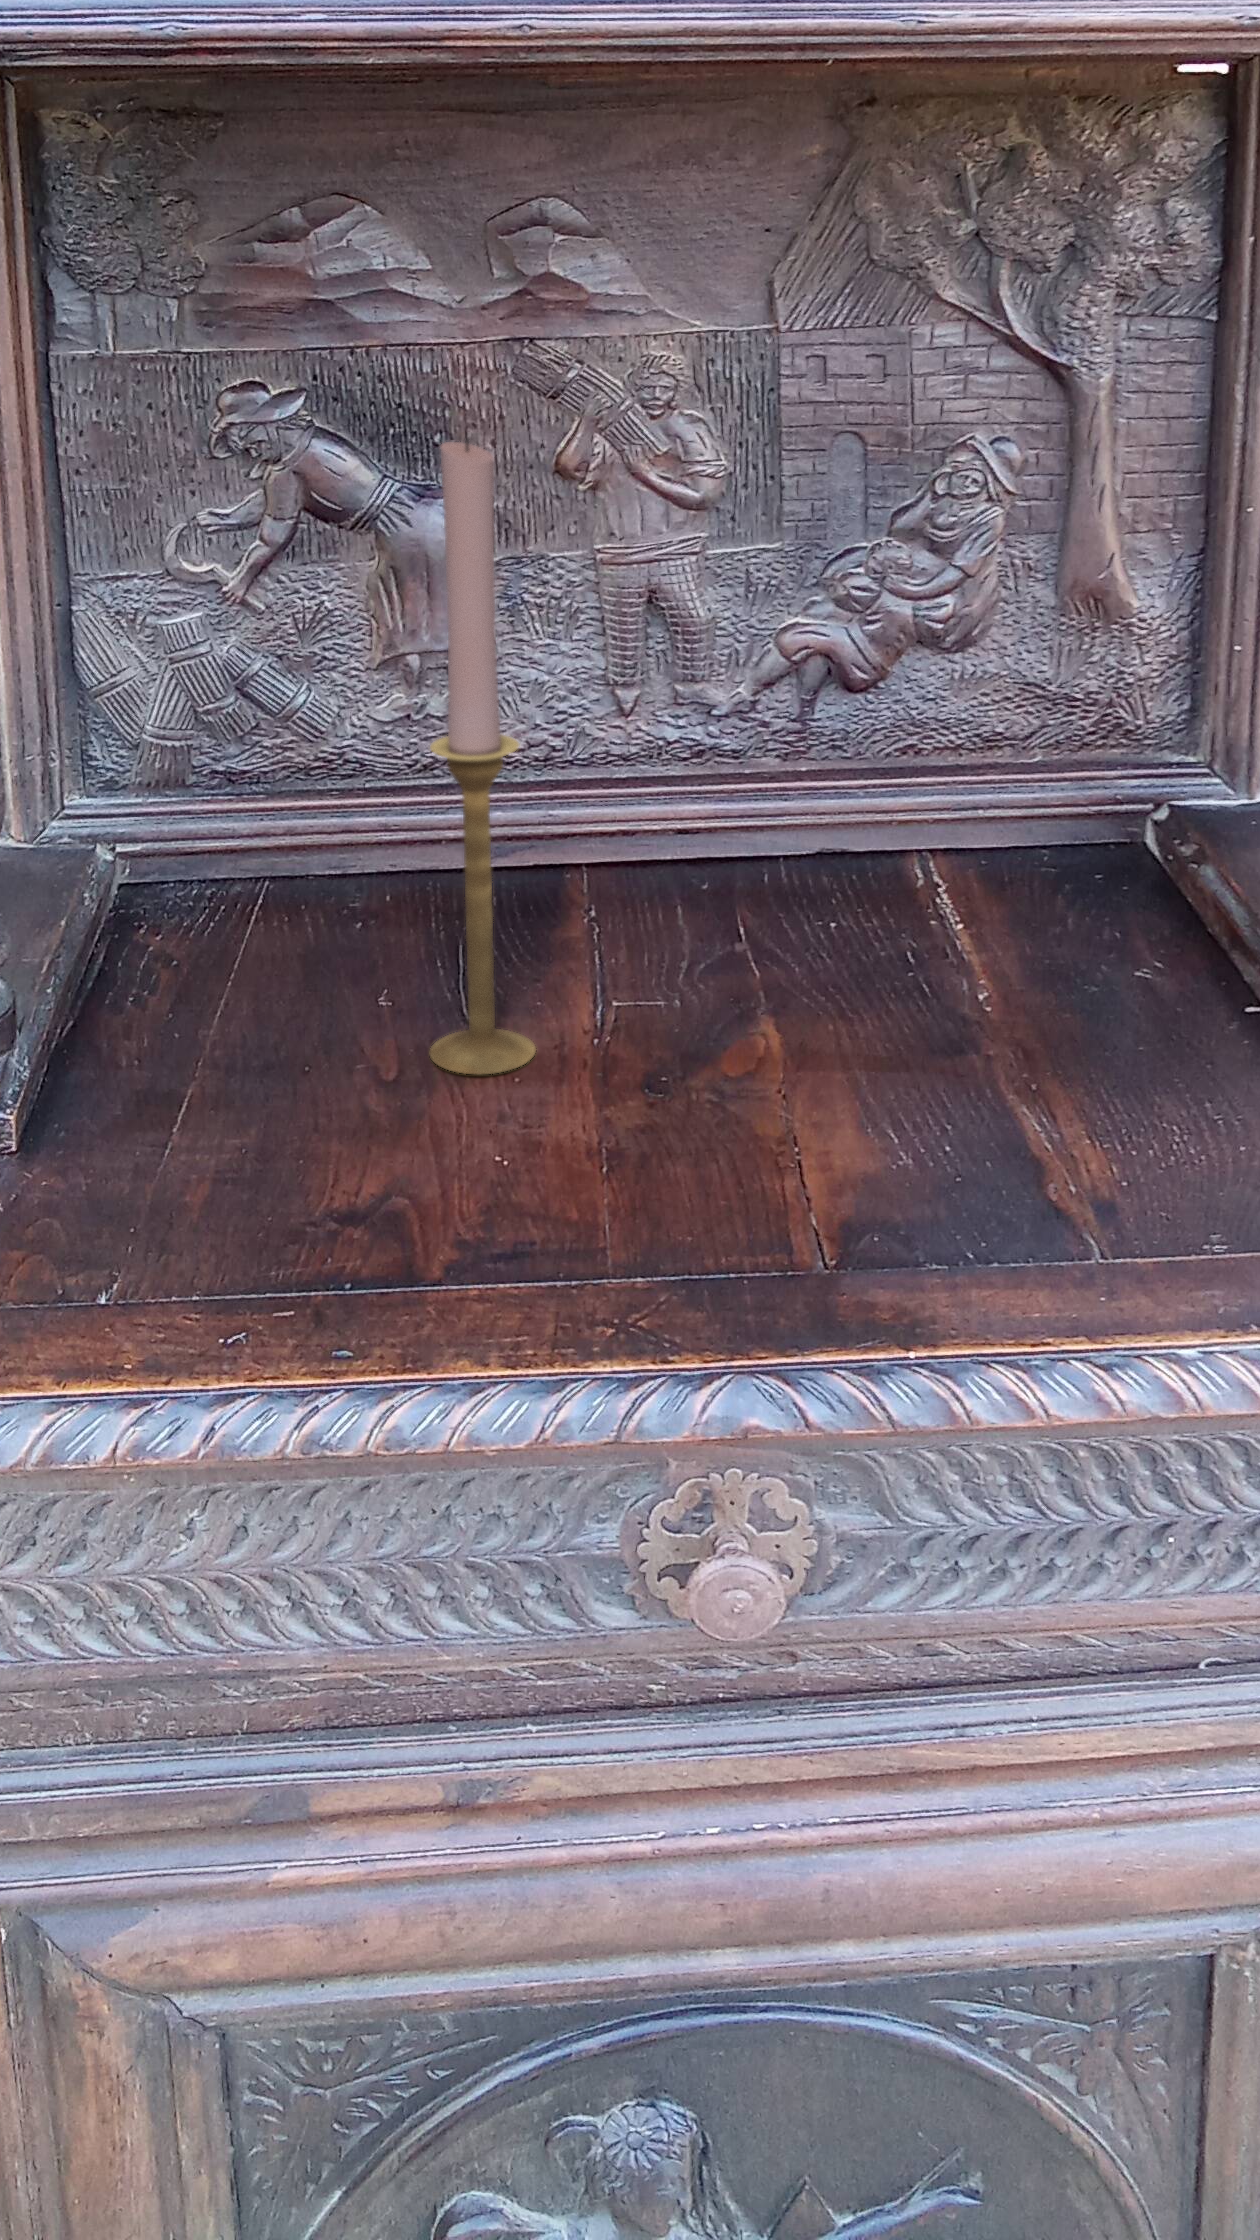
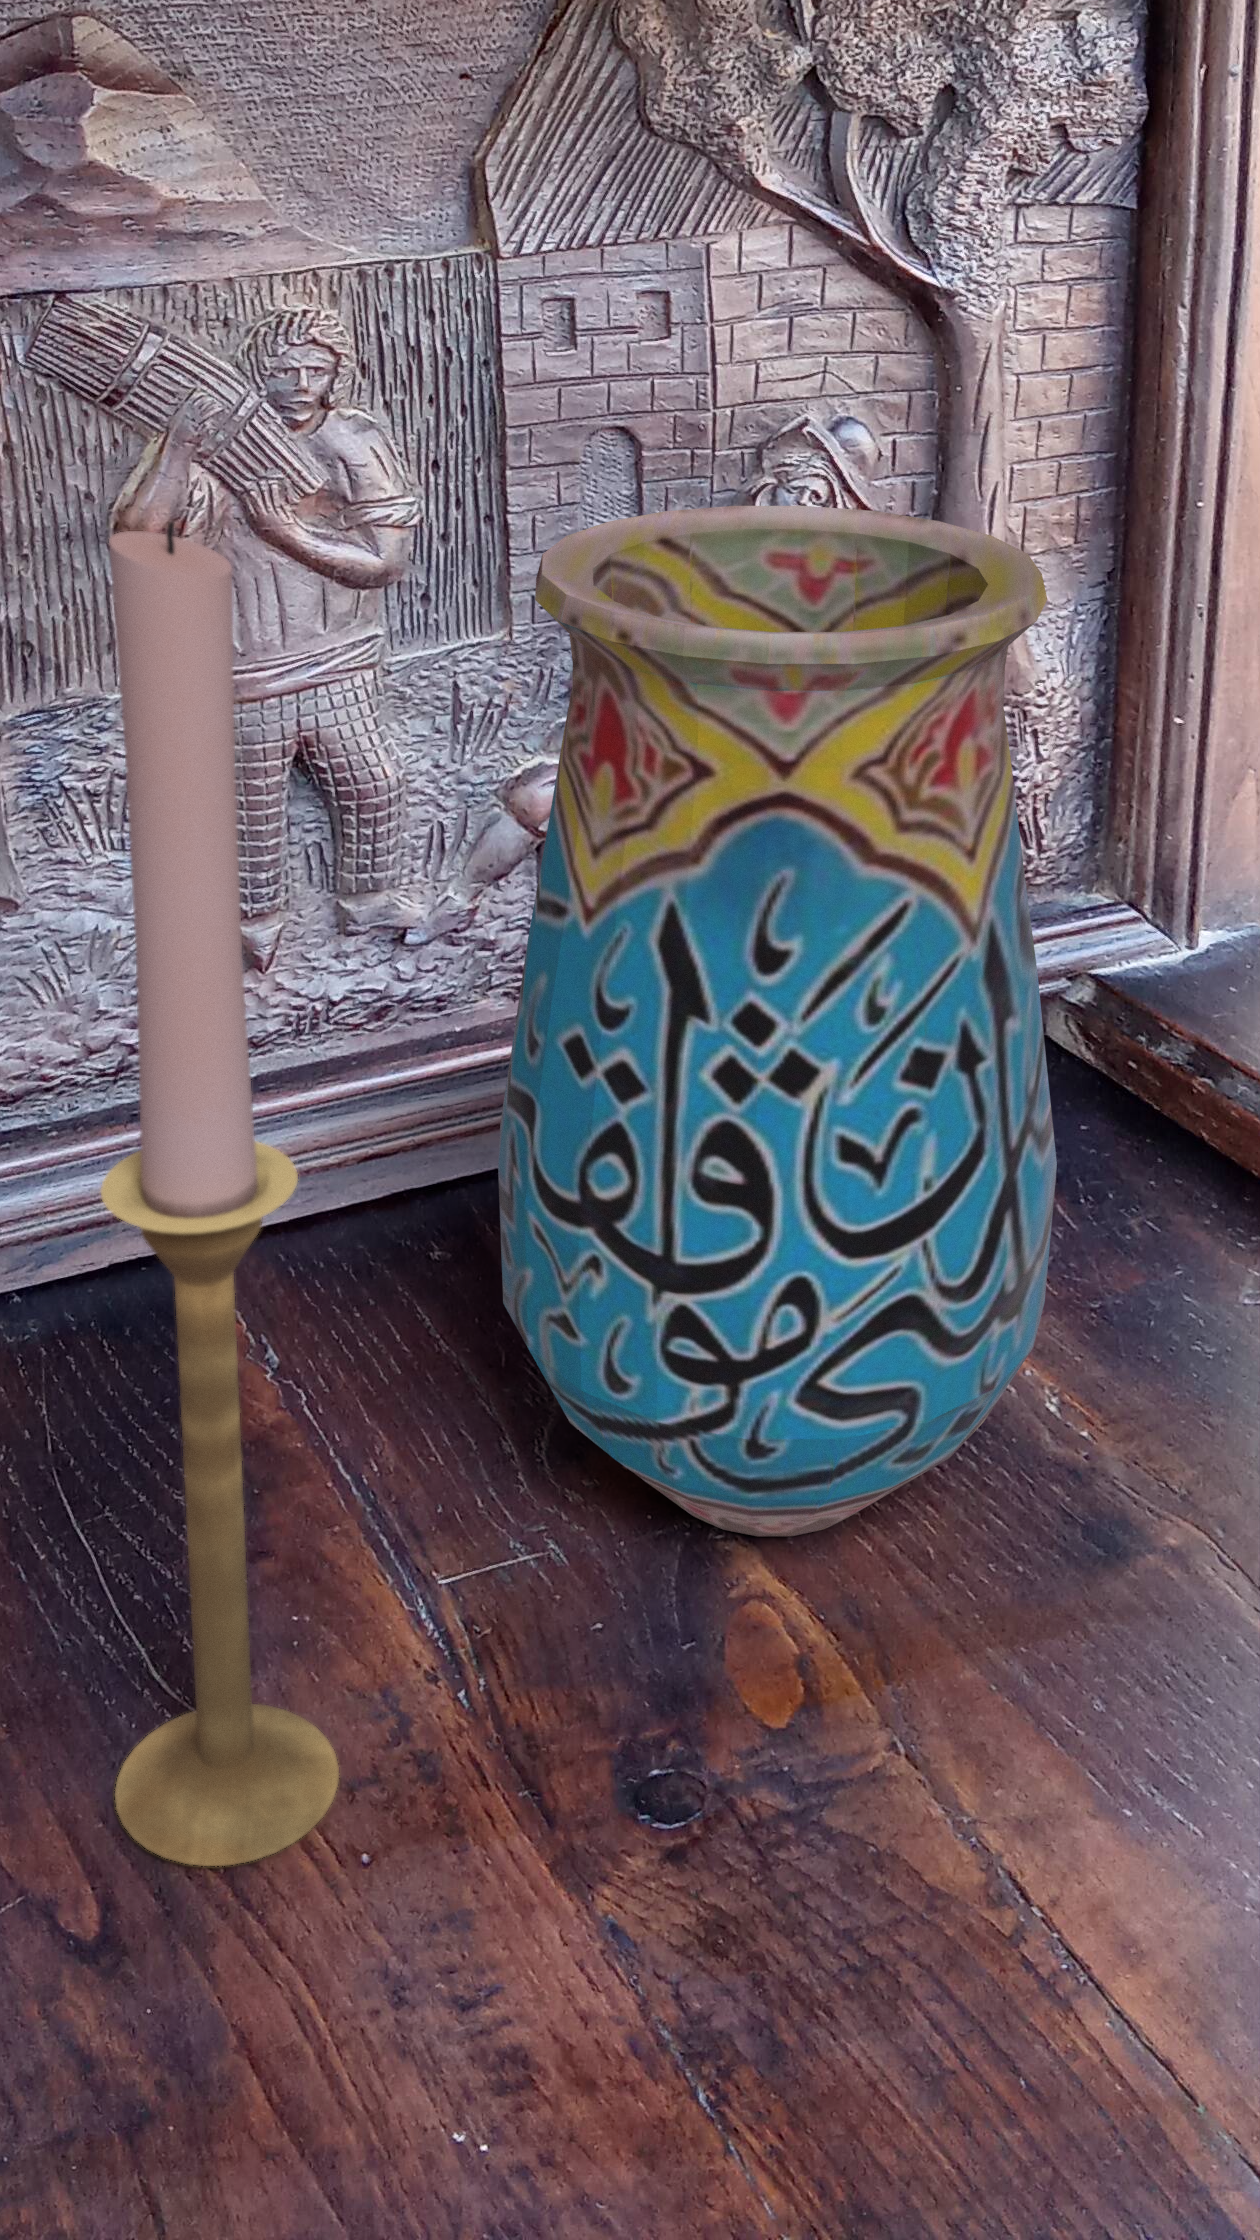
vase: none [674,470,970,1019] -> present [498,506,1057,1536]

